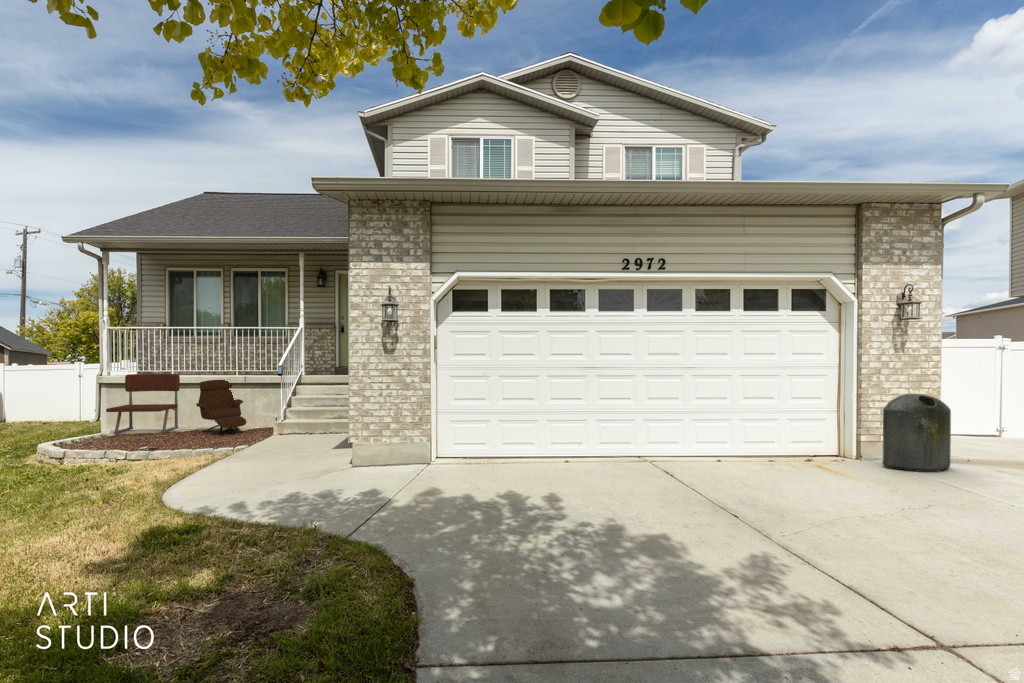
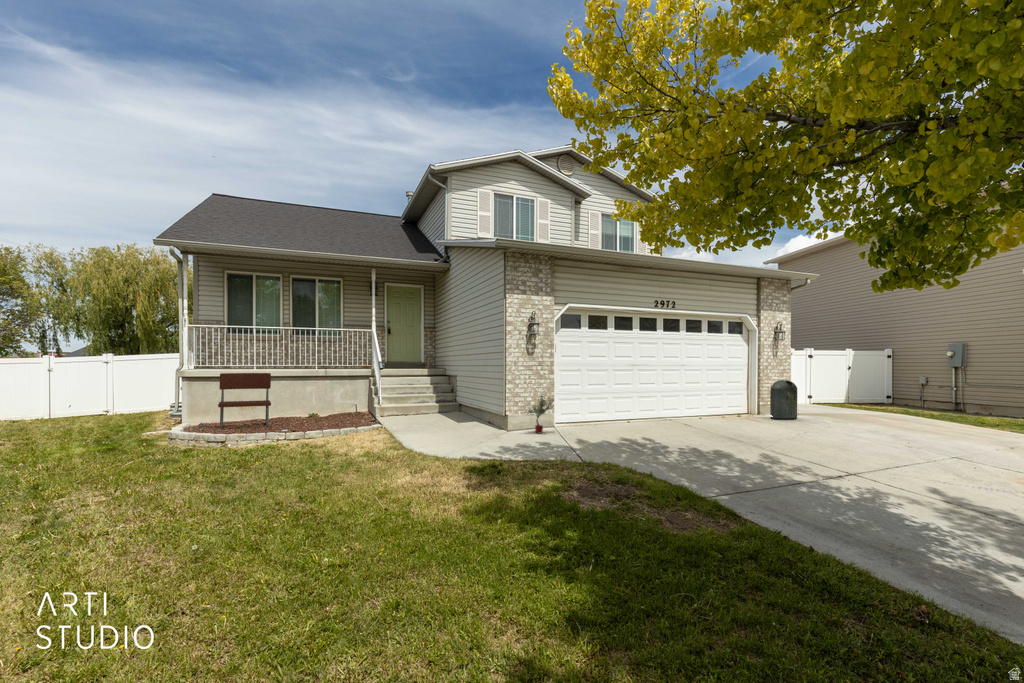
lounge chair: present [196,380,246,436] -> none [295,378,346,425]
potted tree: none [365,412,415,474] -> present [526,394,554,433]

